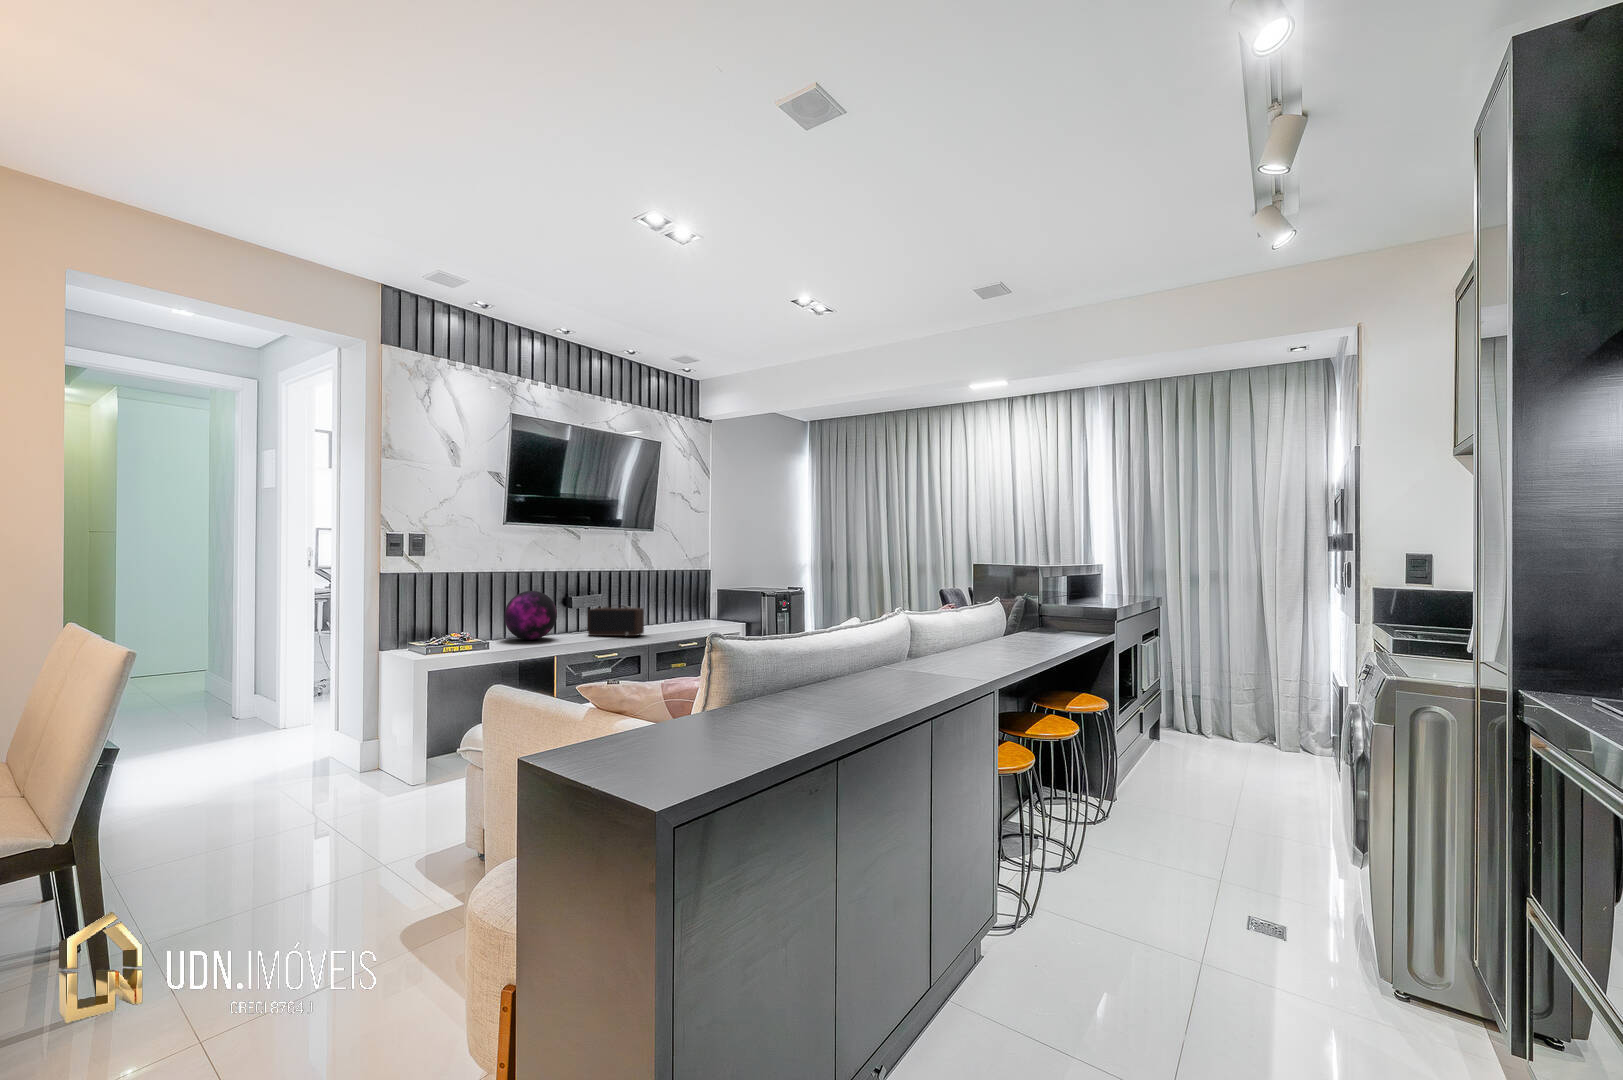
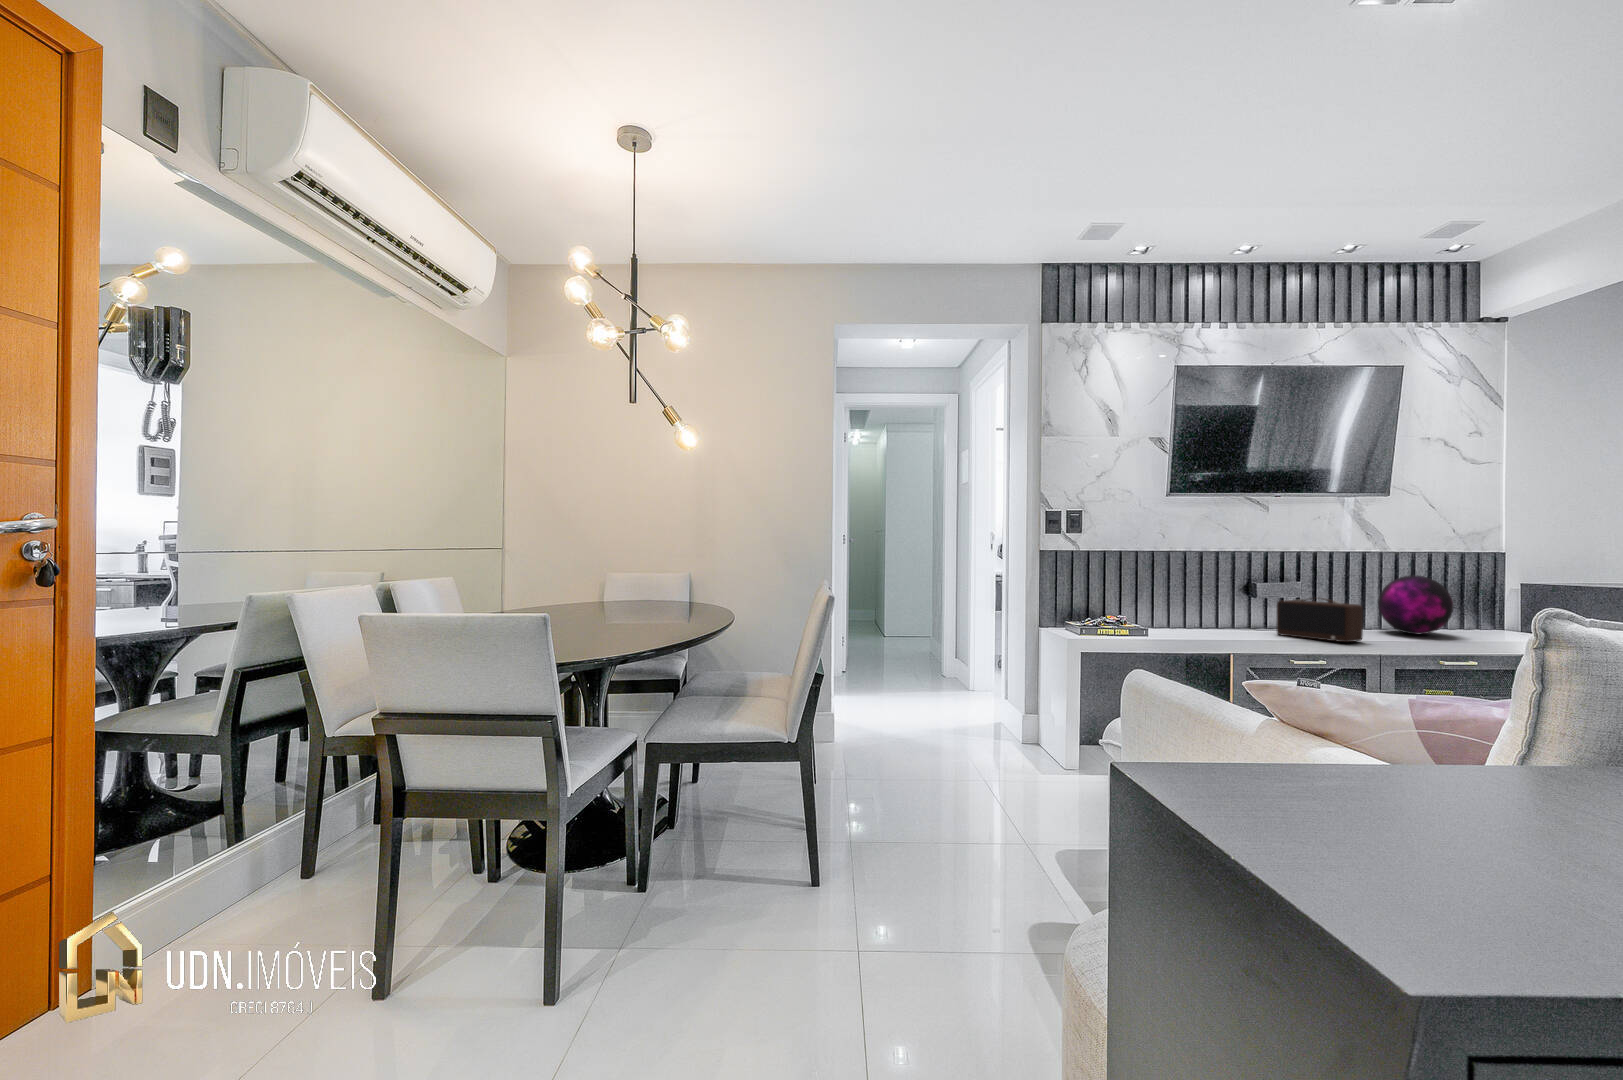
decorative orb: present [504,591,557,640] -> present [1378,575,1453,634]

